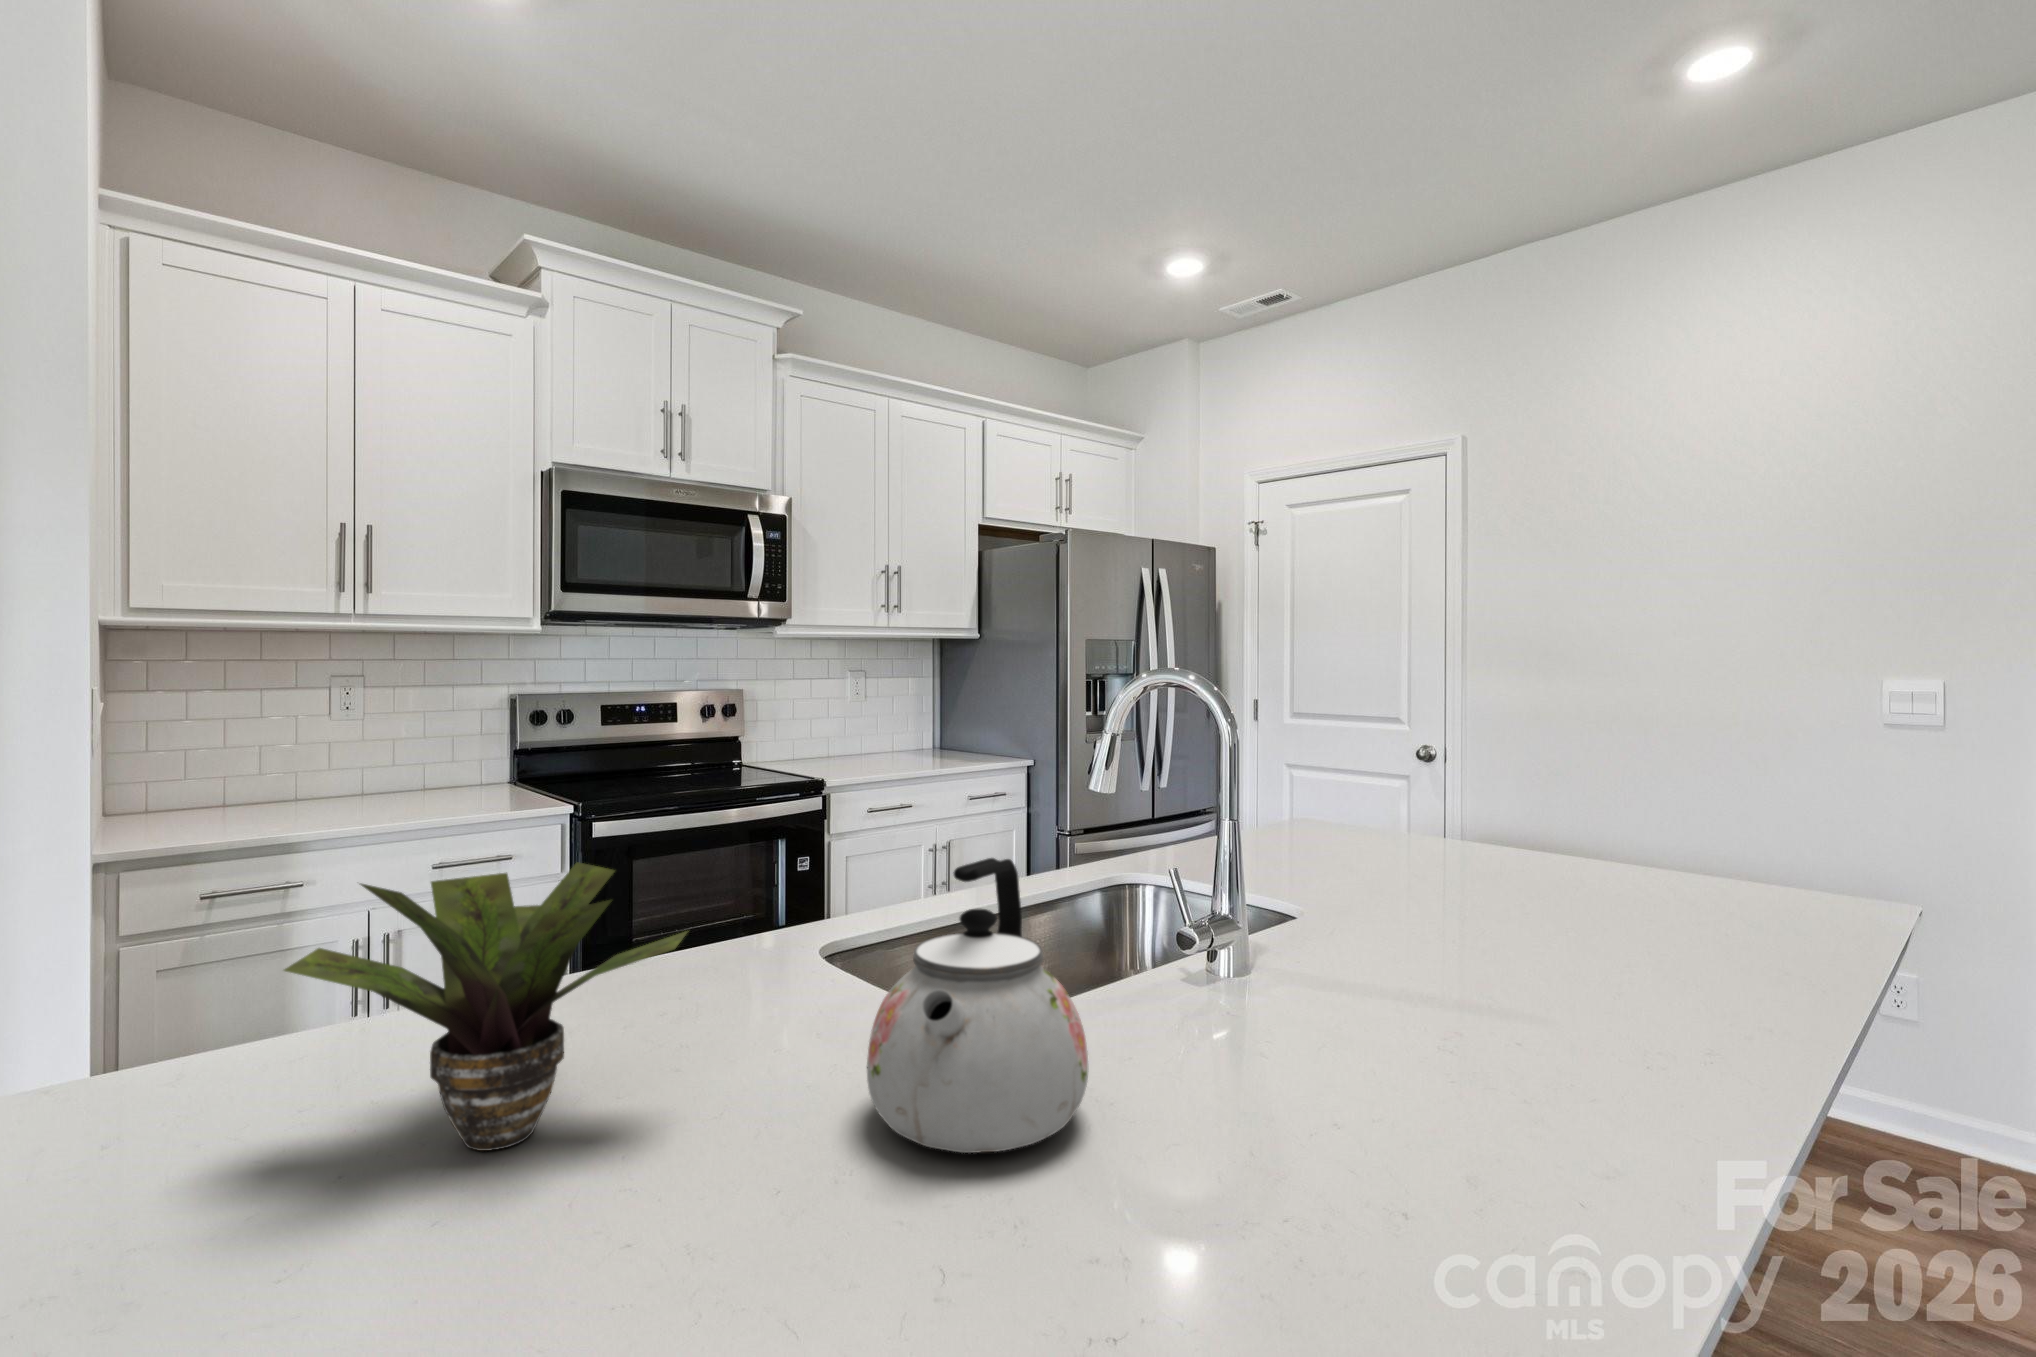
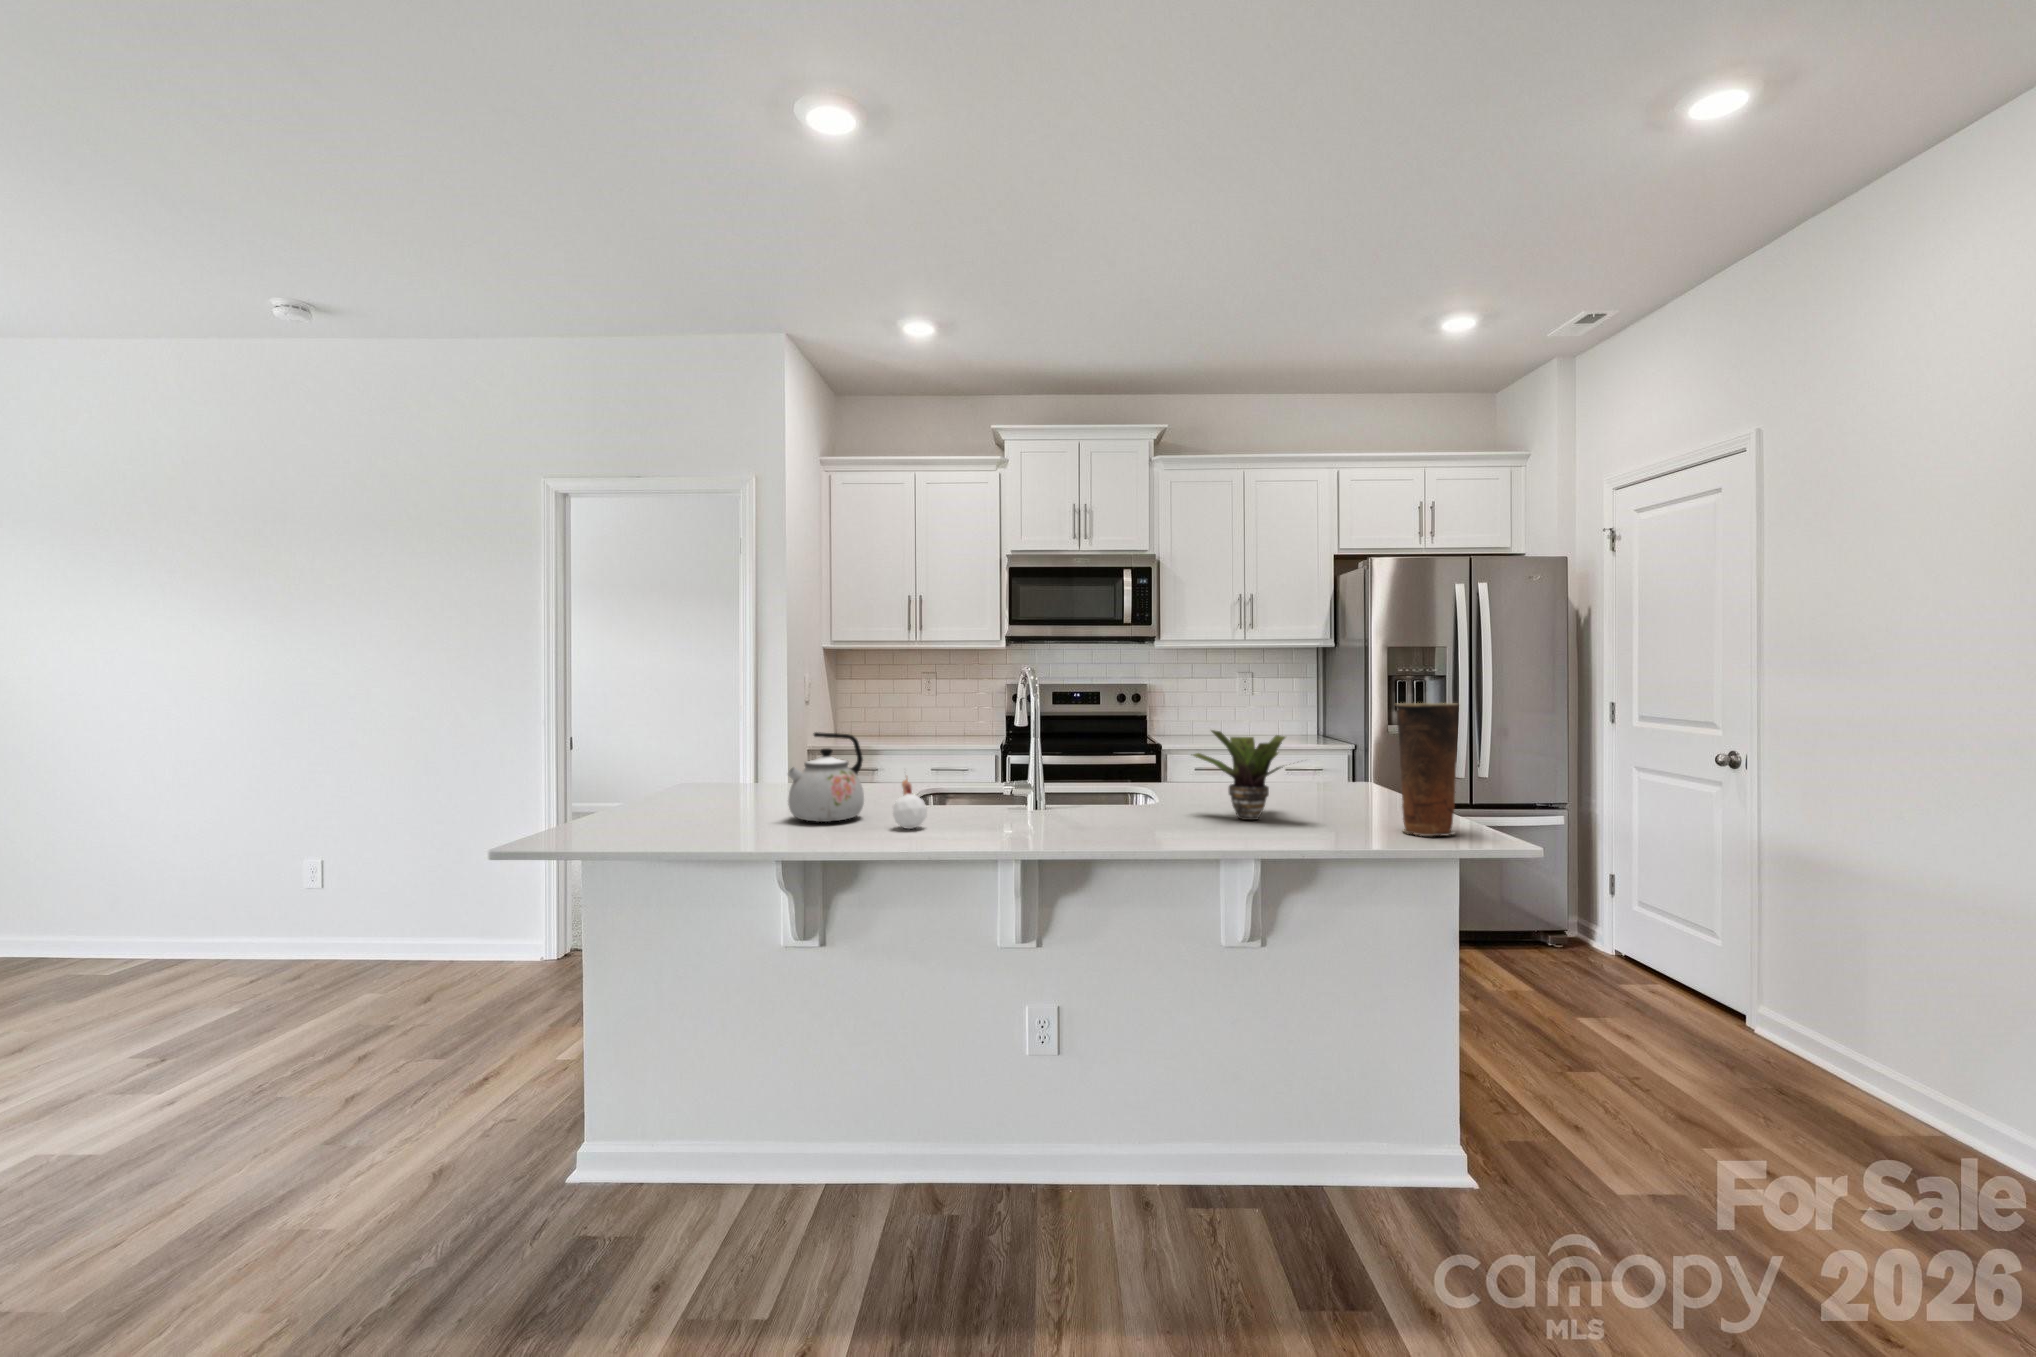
vase: none [1658,714,1755,903] -> present [1396,703,1459,836]
potted plant: present [284,862,687,1151] -> present [1193,730,1285,820]
candle: none [1211,933,1305,1096] -> present [893,778,927,829]

